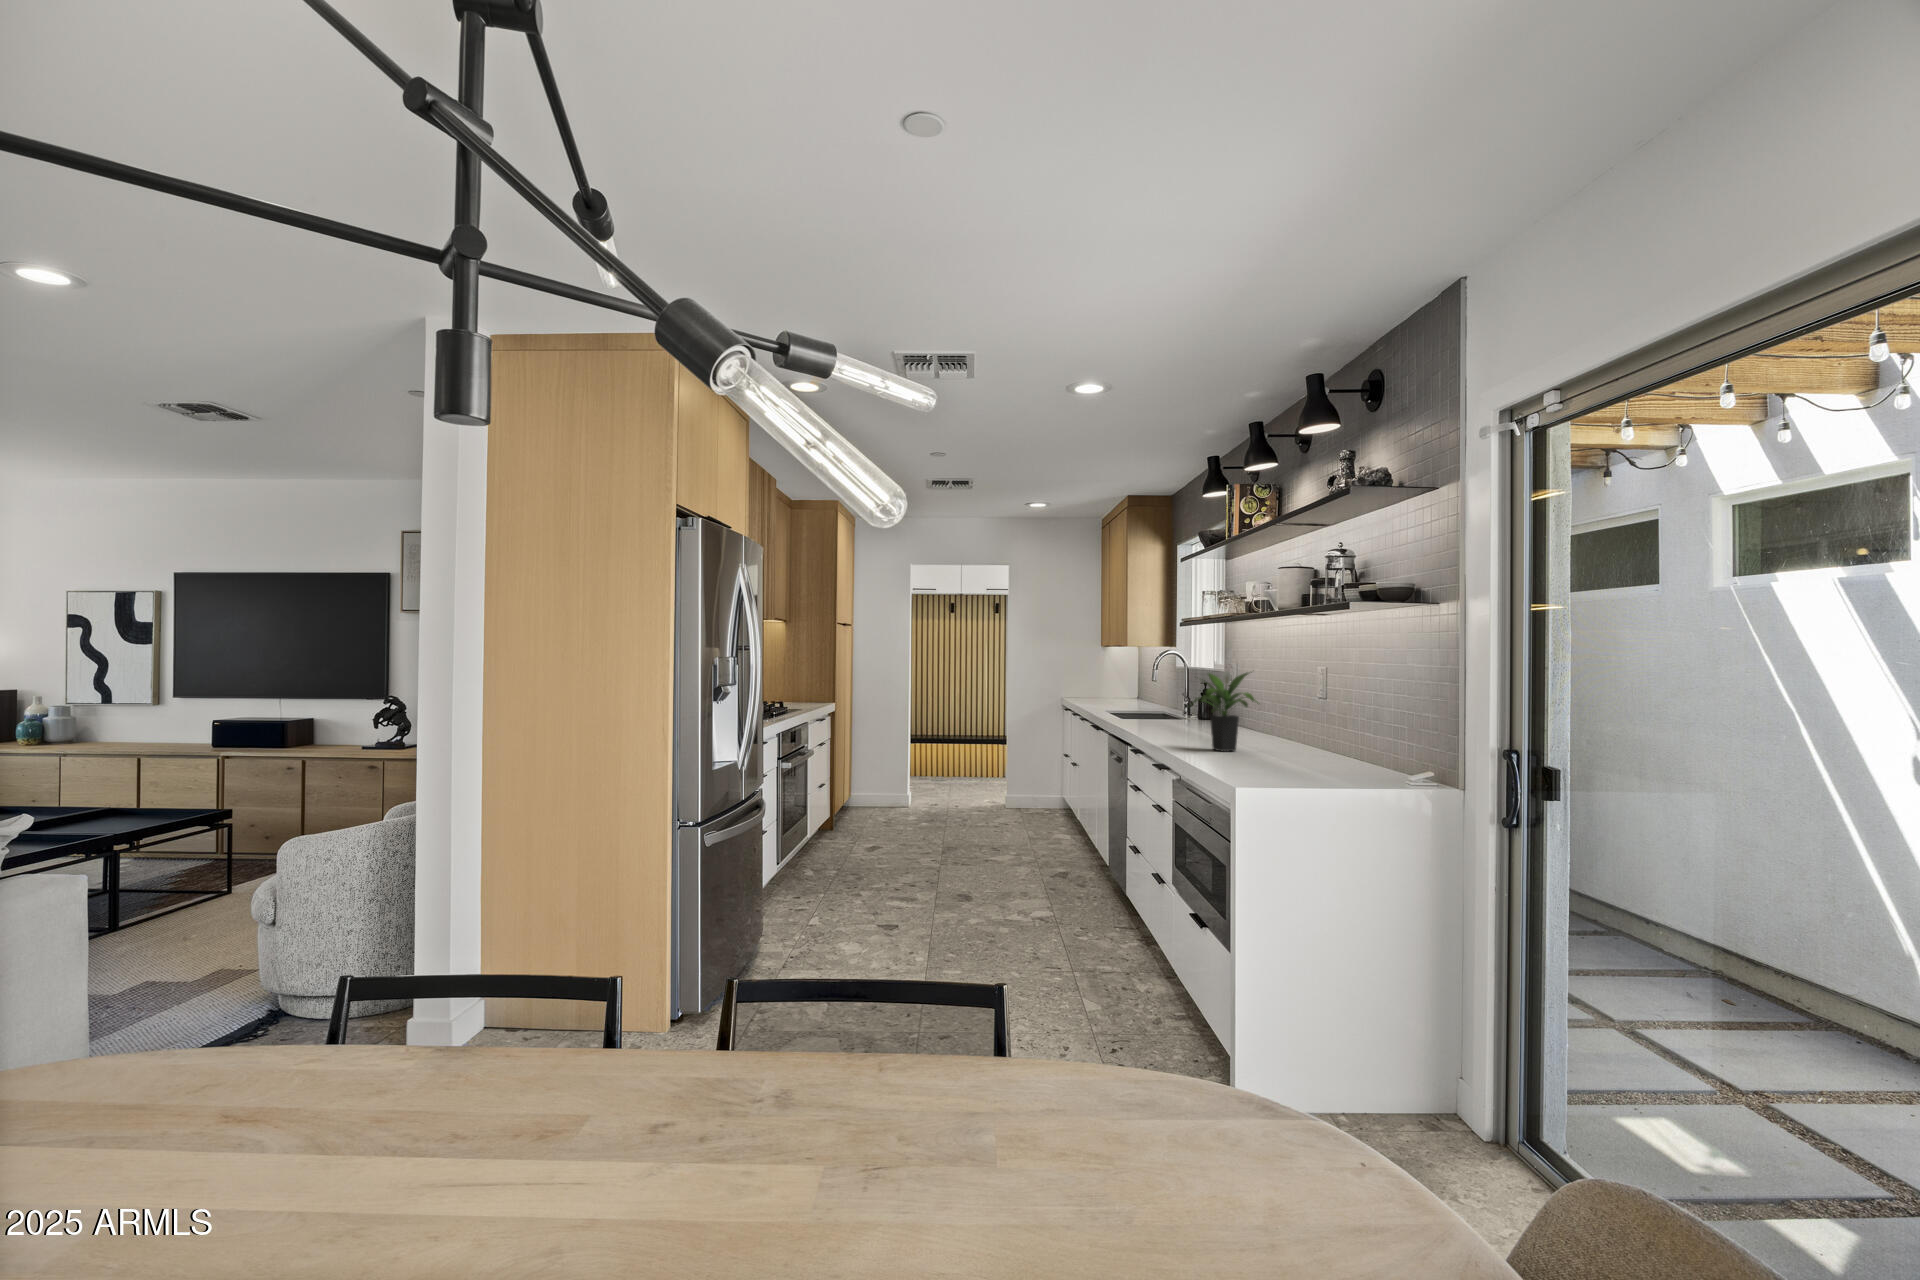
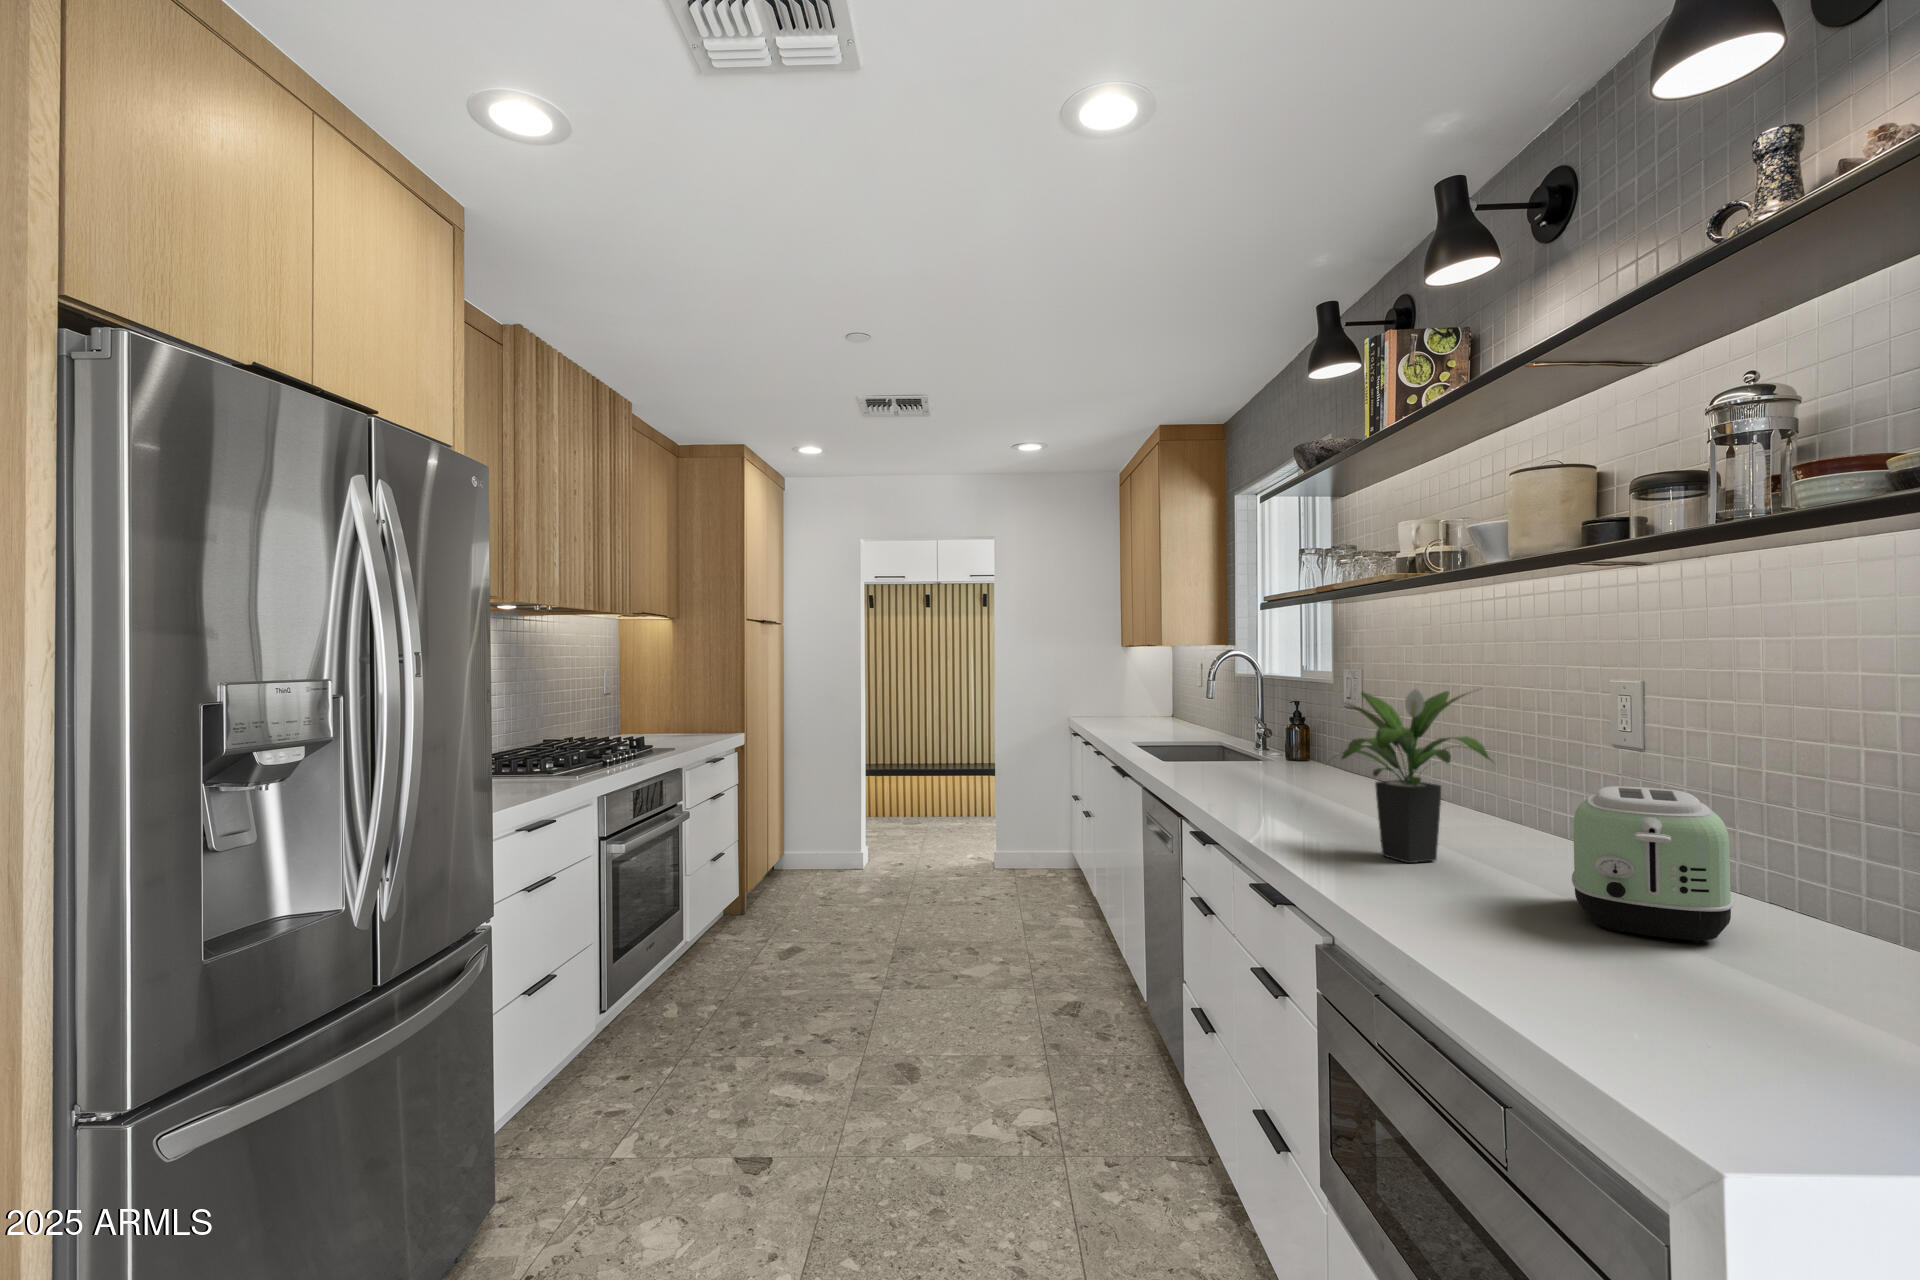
toaster: none [1271,711,1331,768] -> present [1572,786,1734,943]

